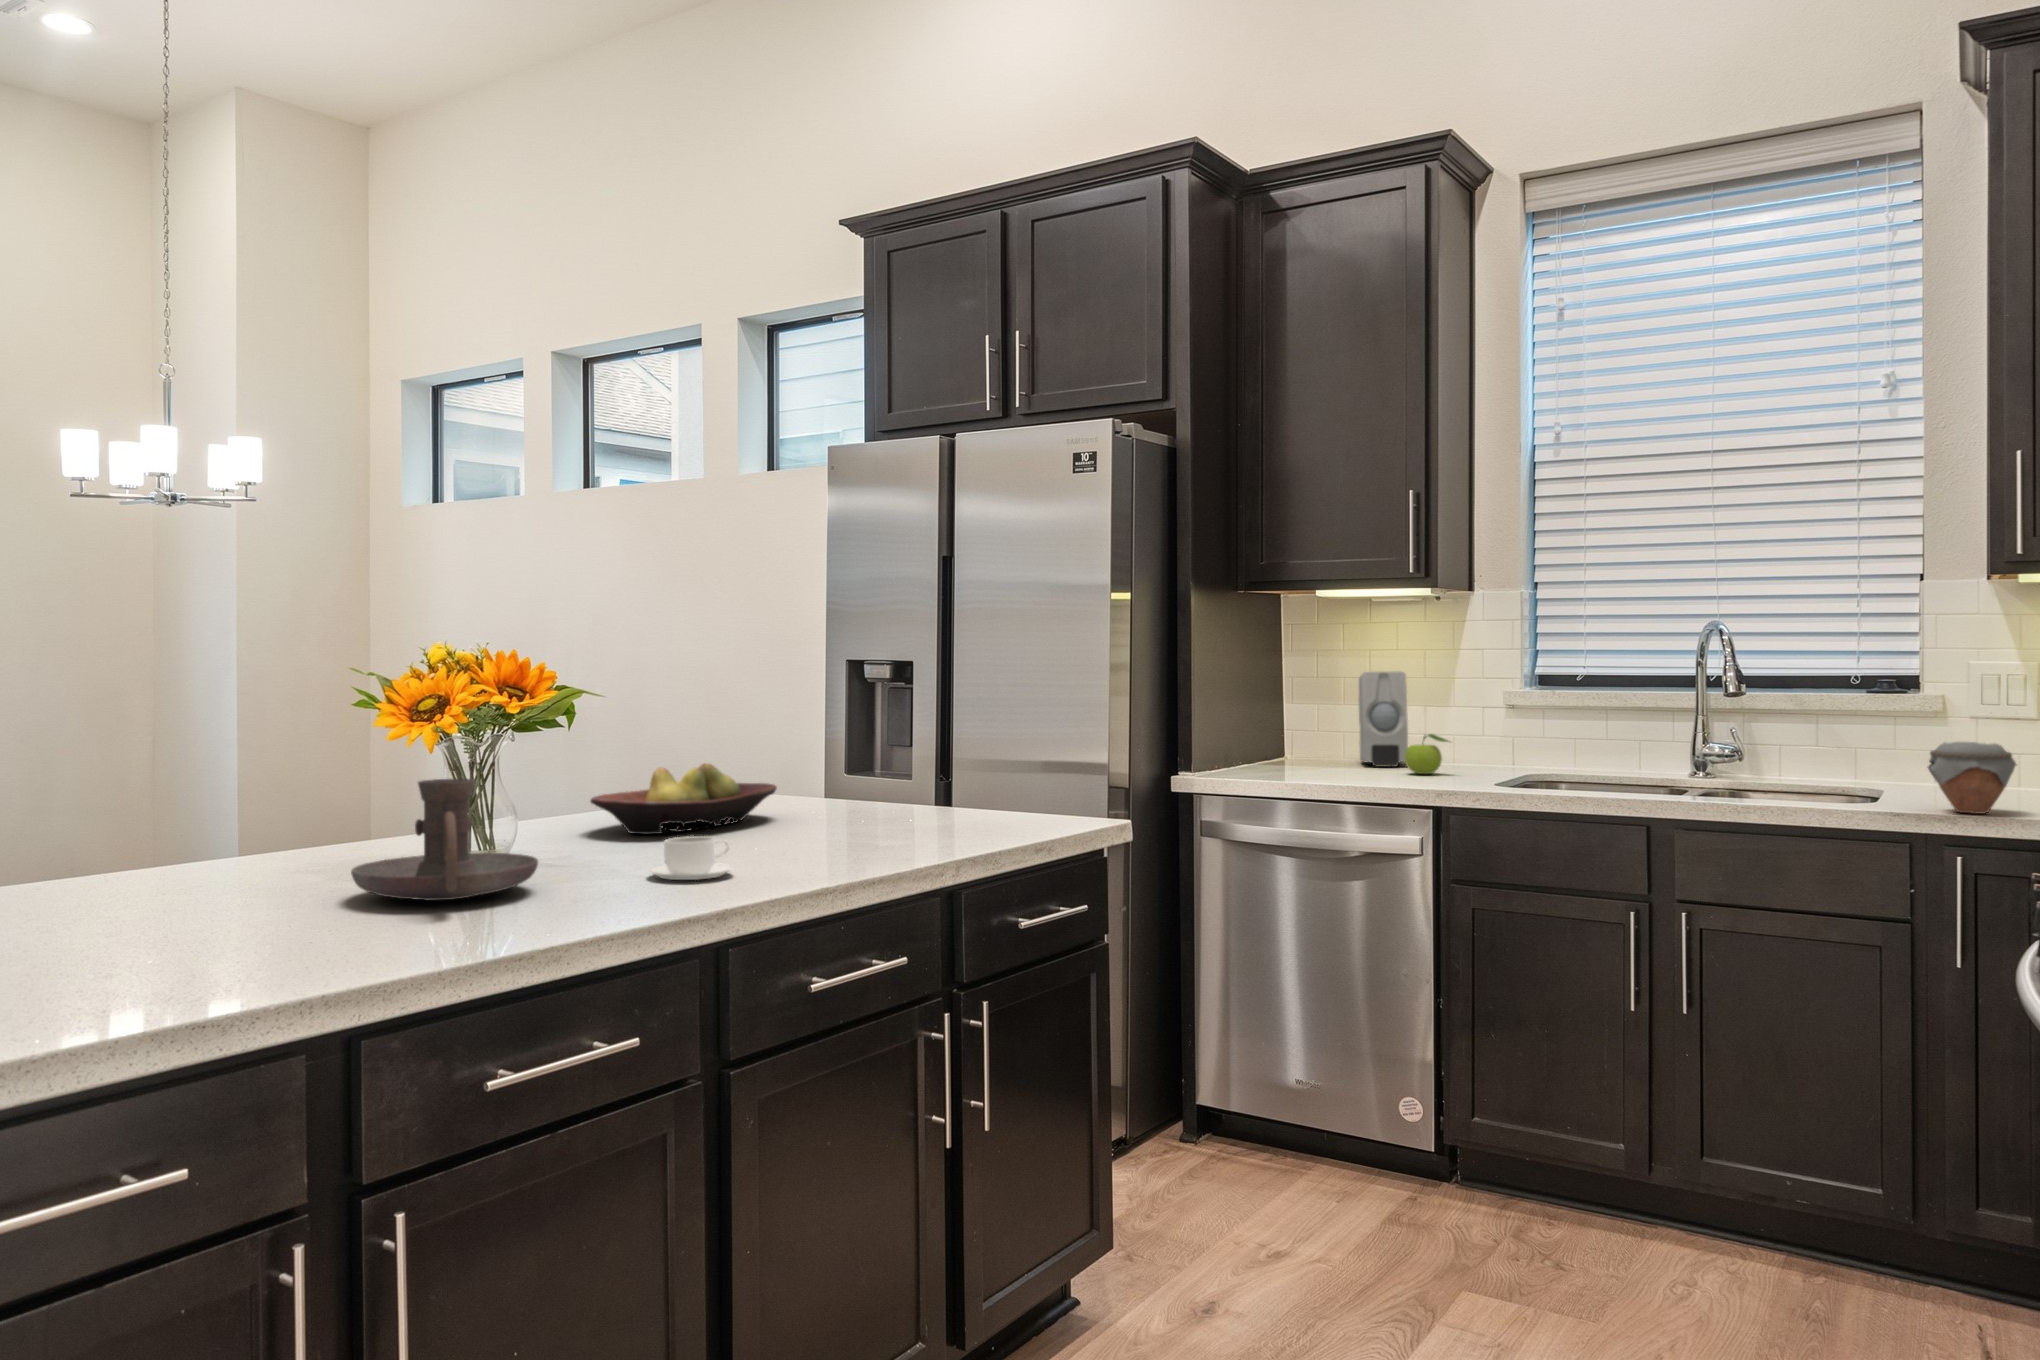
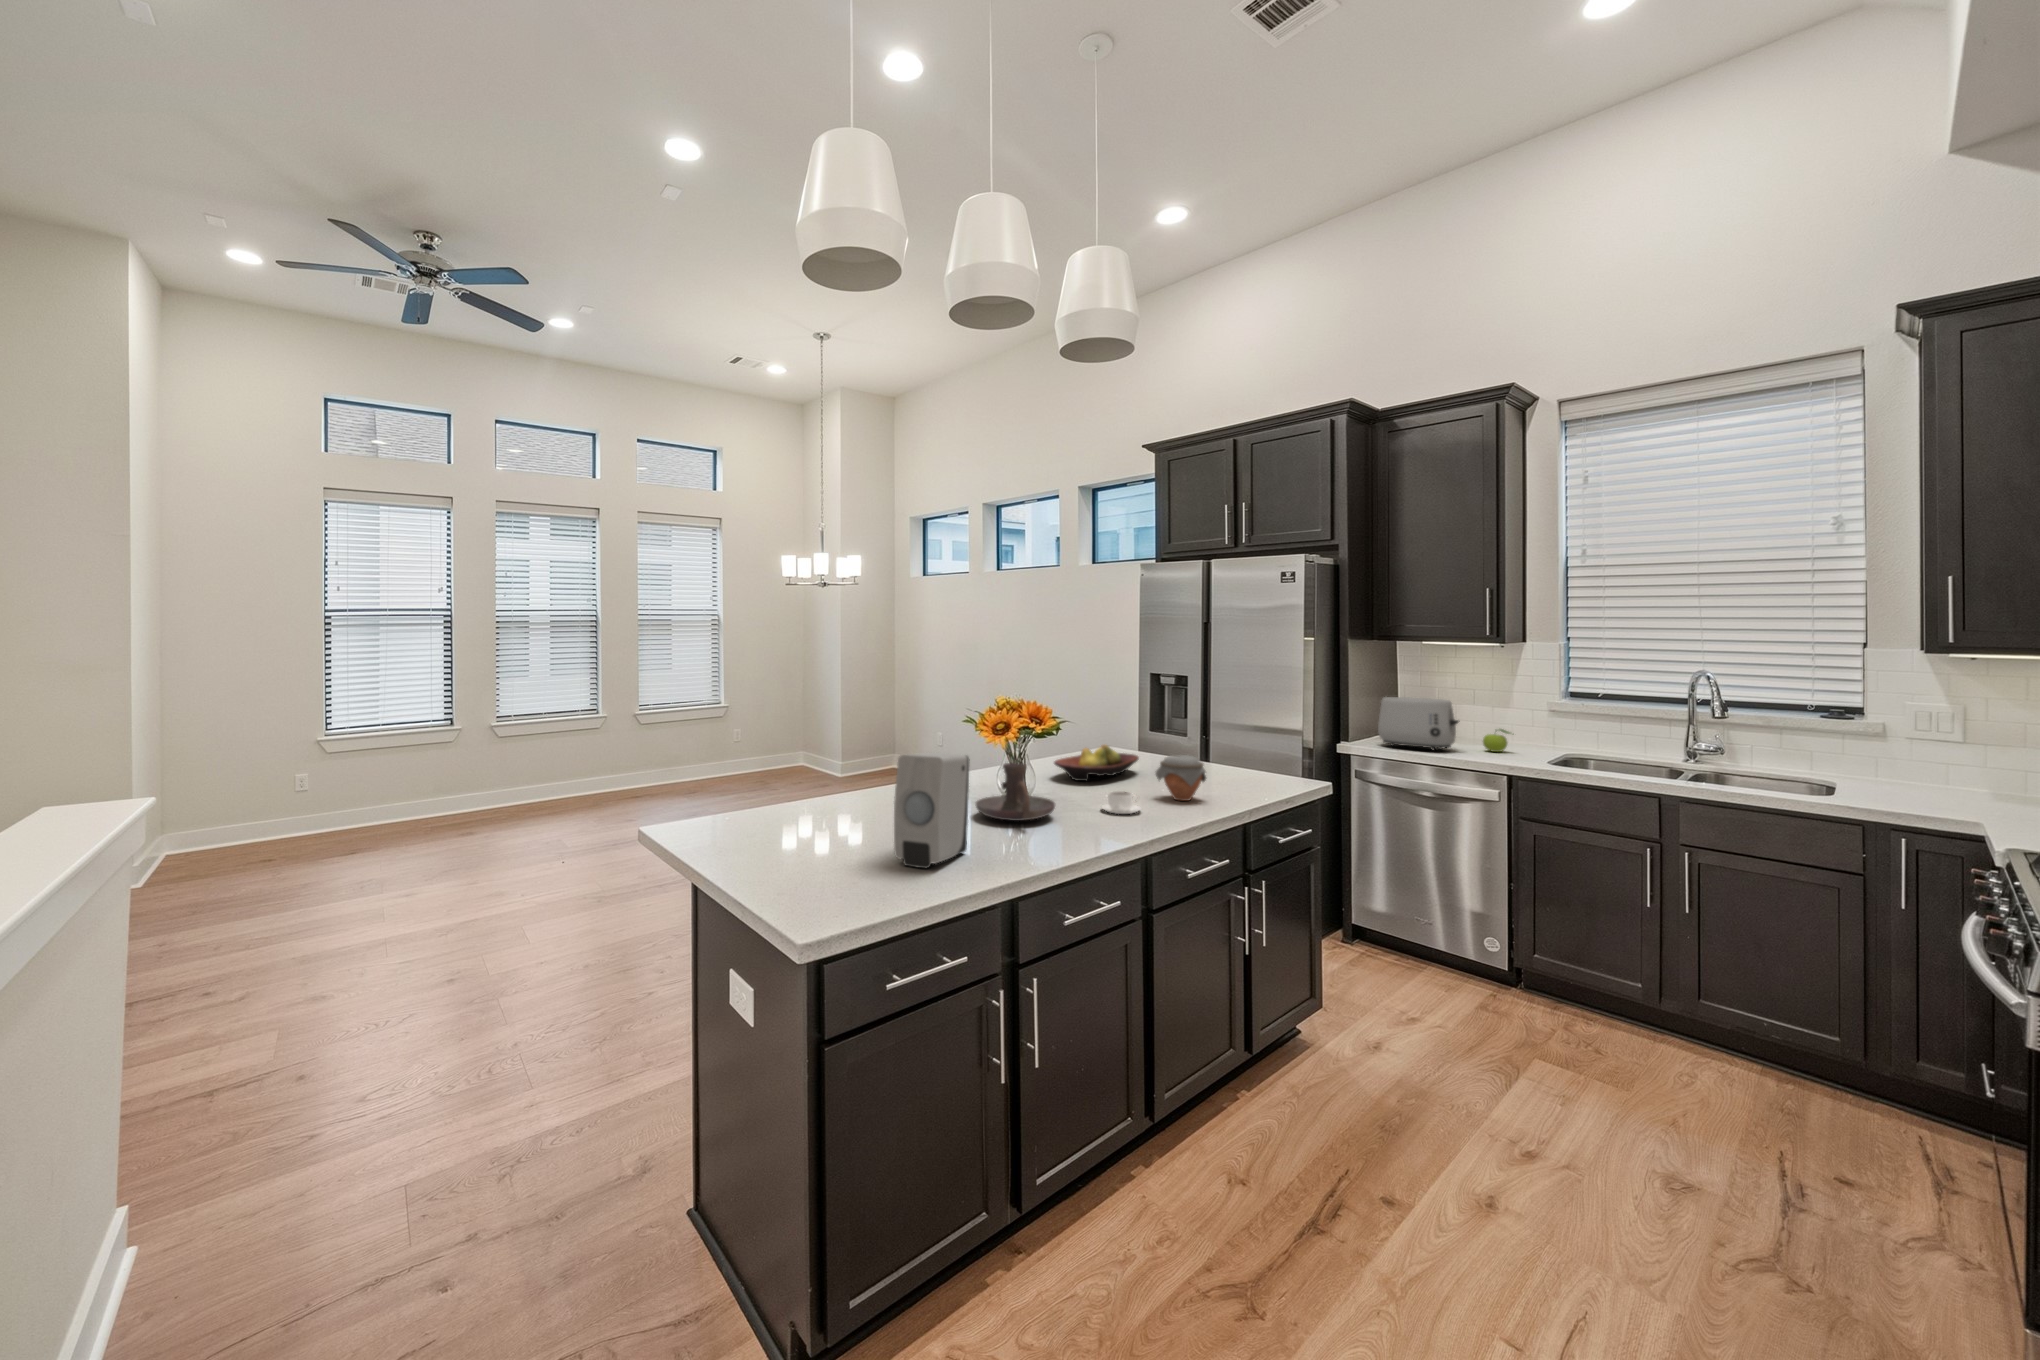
soap dispenser: present [1358,672,1408,767] -> present [894,753,970,868]
toaster: none [1242,686,1367,776] -> present [1378,697,1459,751]
jar: present [1928,742,2017,814] -> present [1155,755,1206,801]

